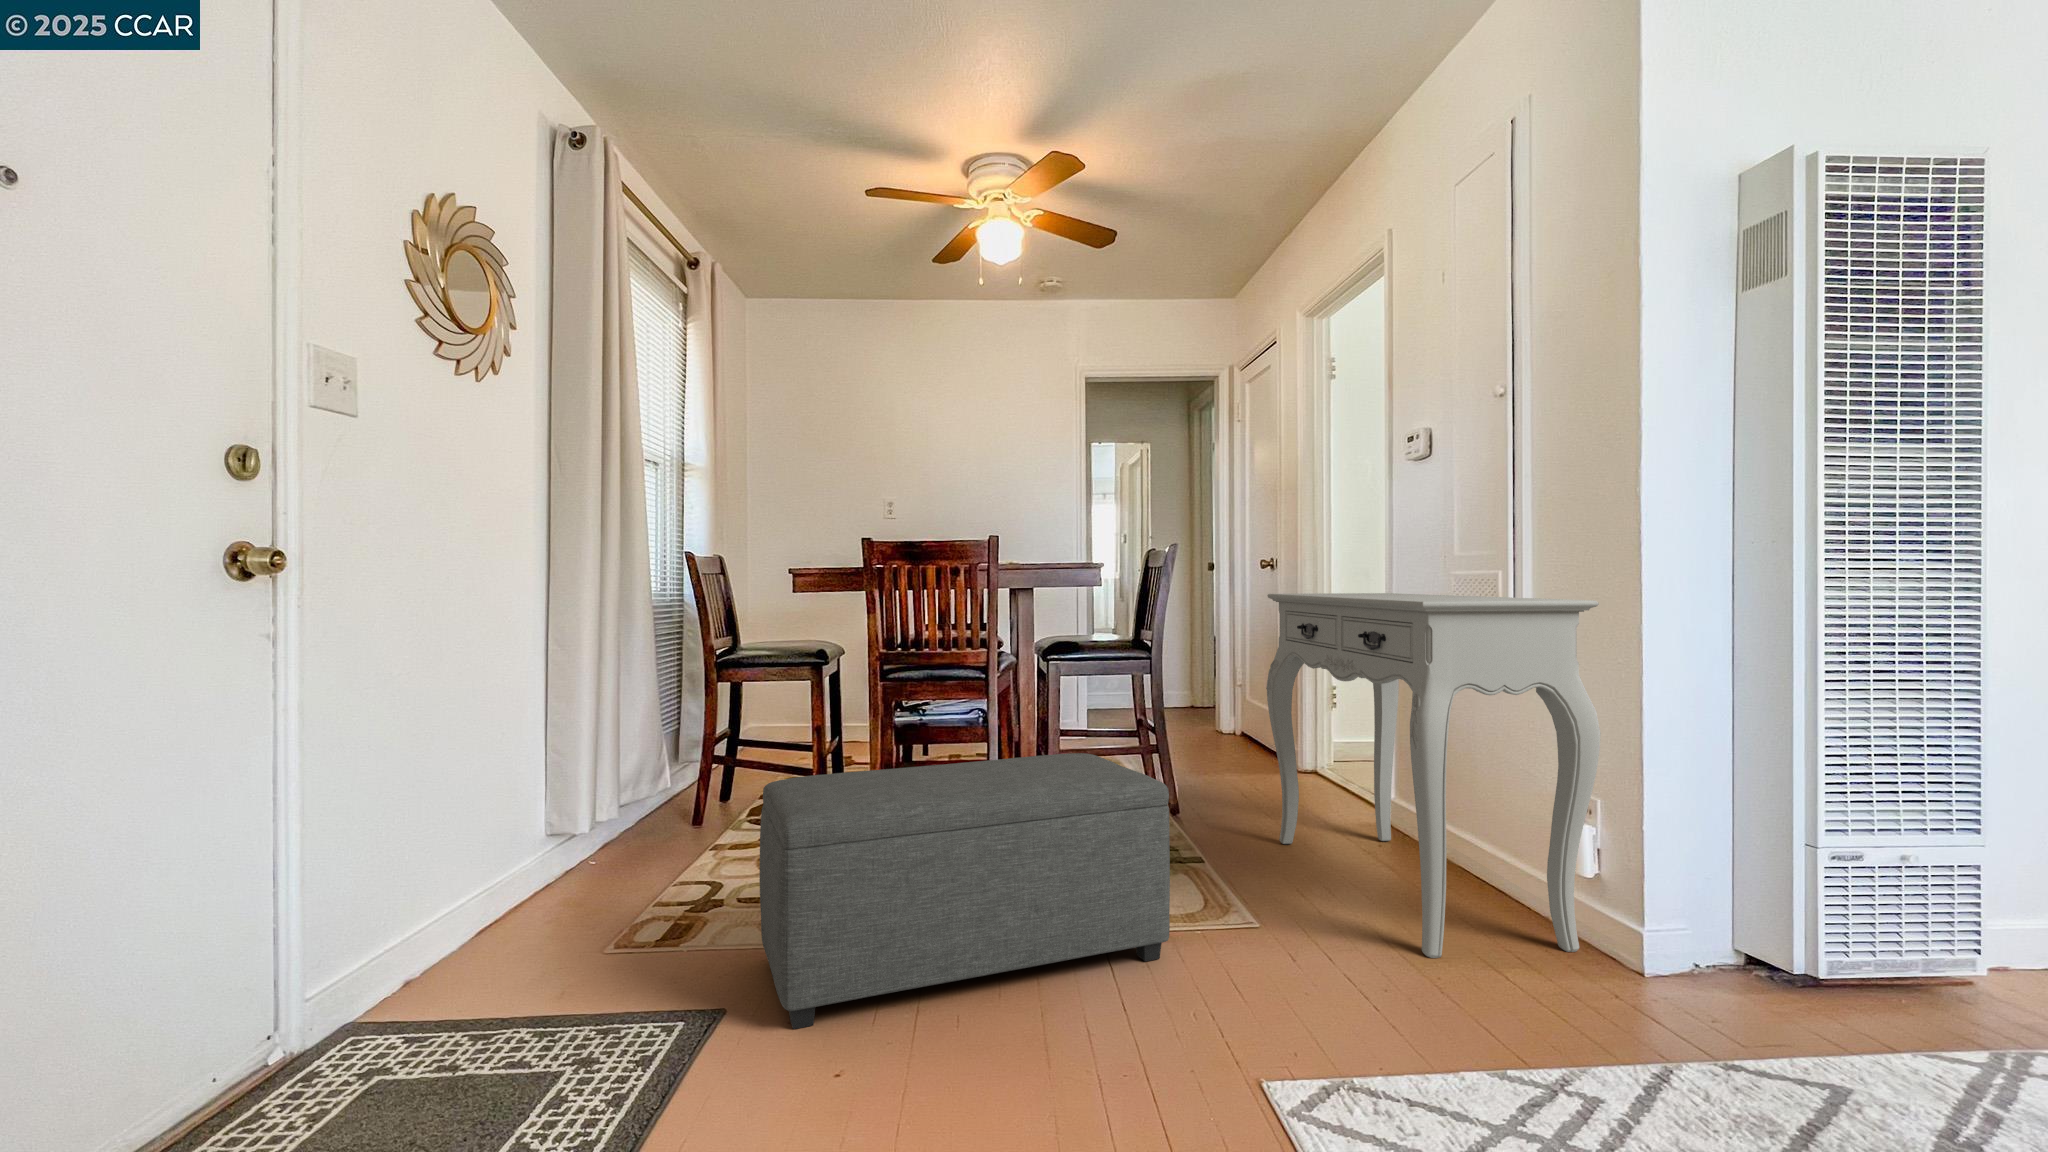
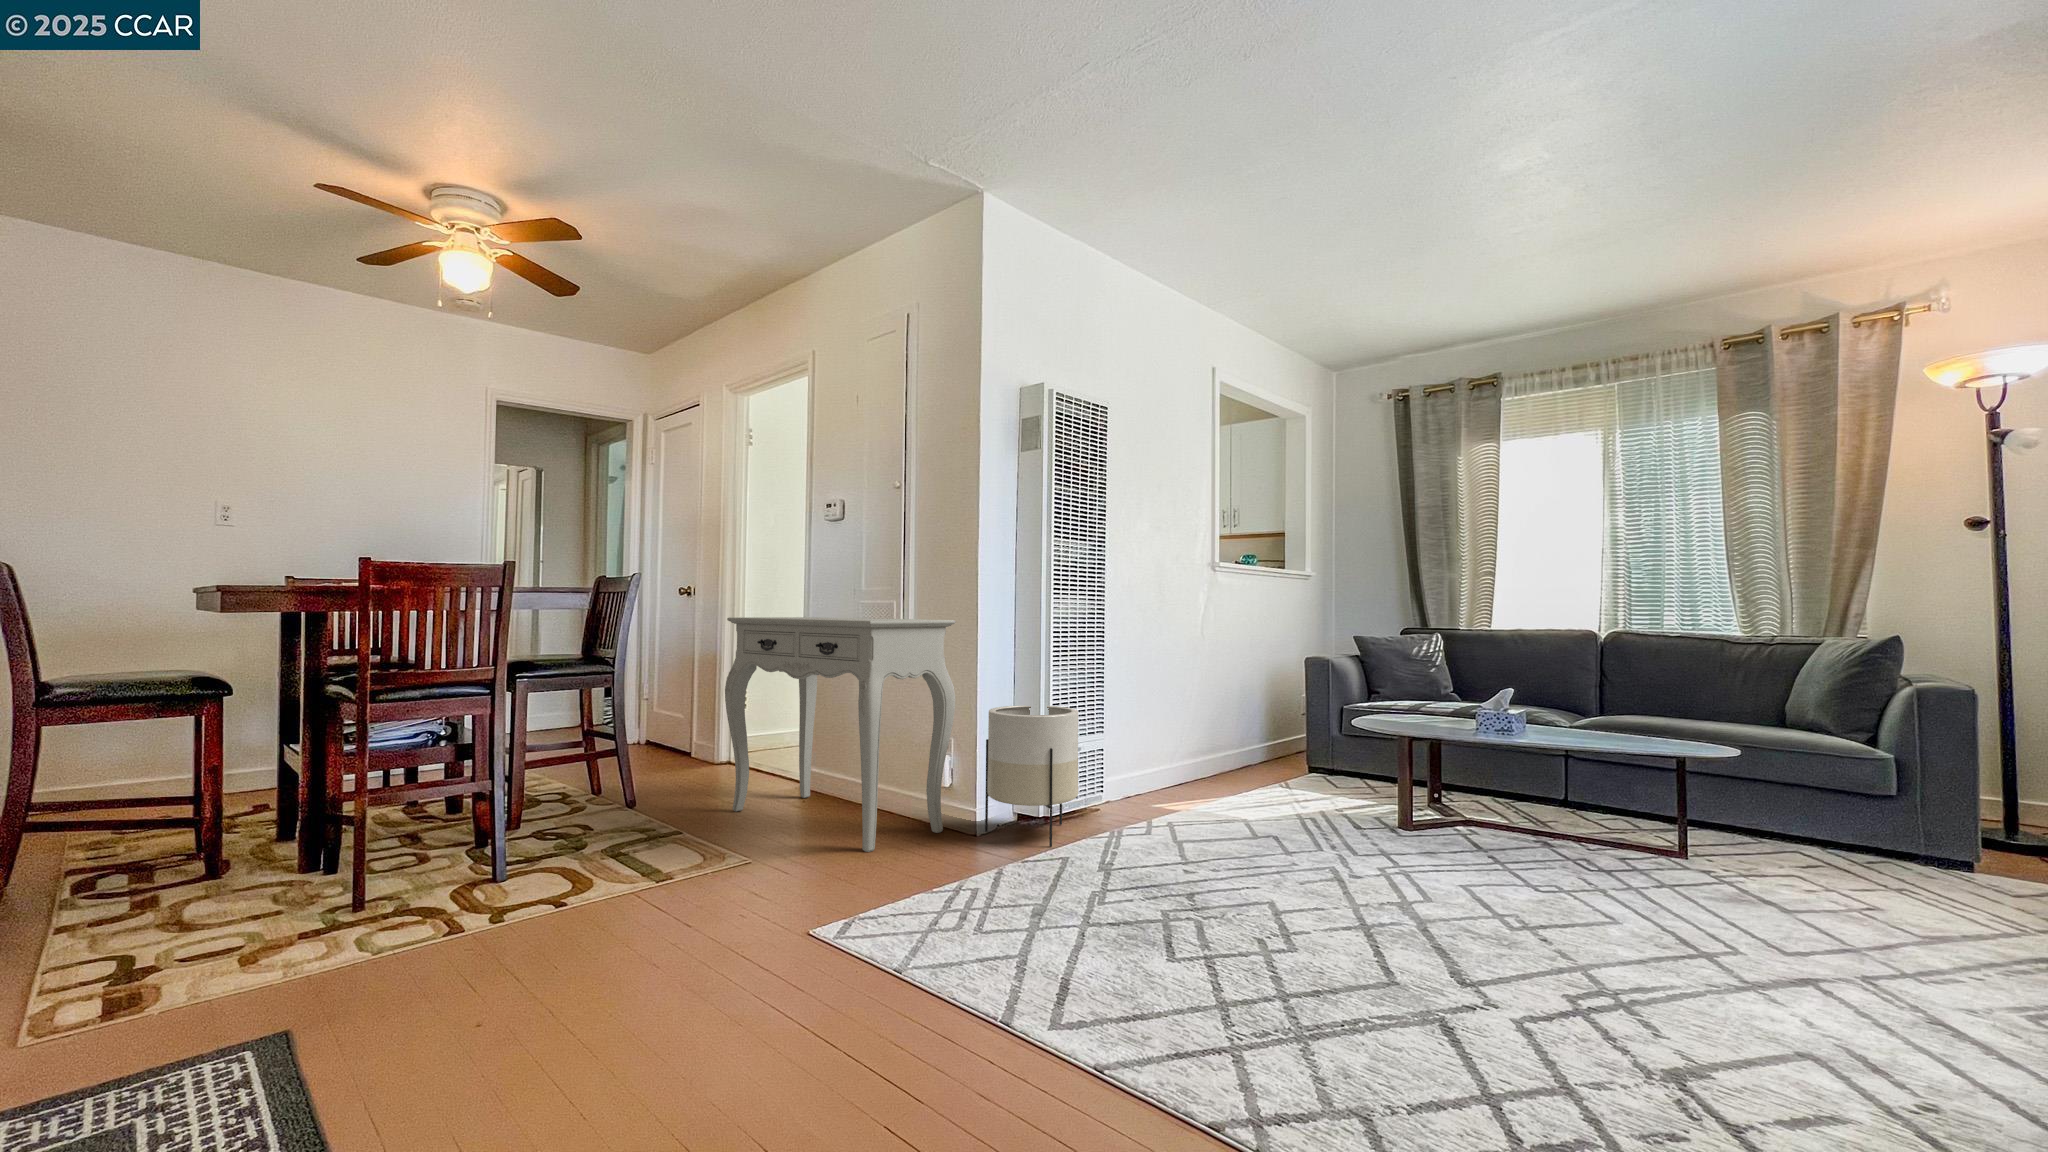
ottoman: present [759,753,1170,1029] -> none [287,749,705,1017]
planter: none [1665,757,1892,1050] -> present [985,705,1078,847]

